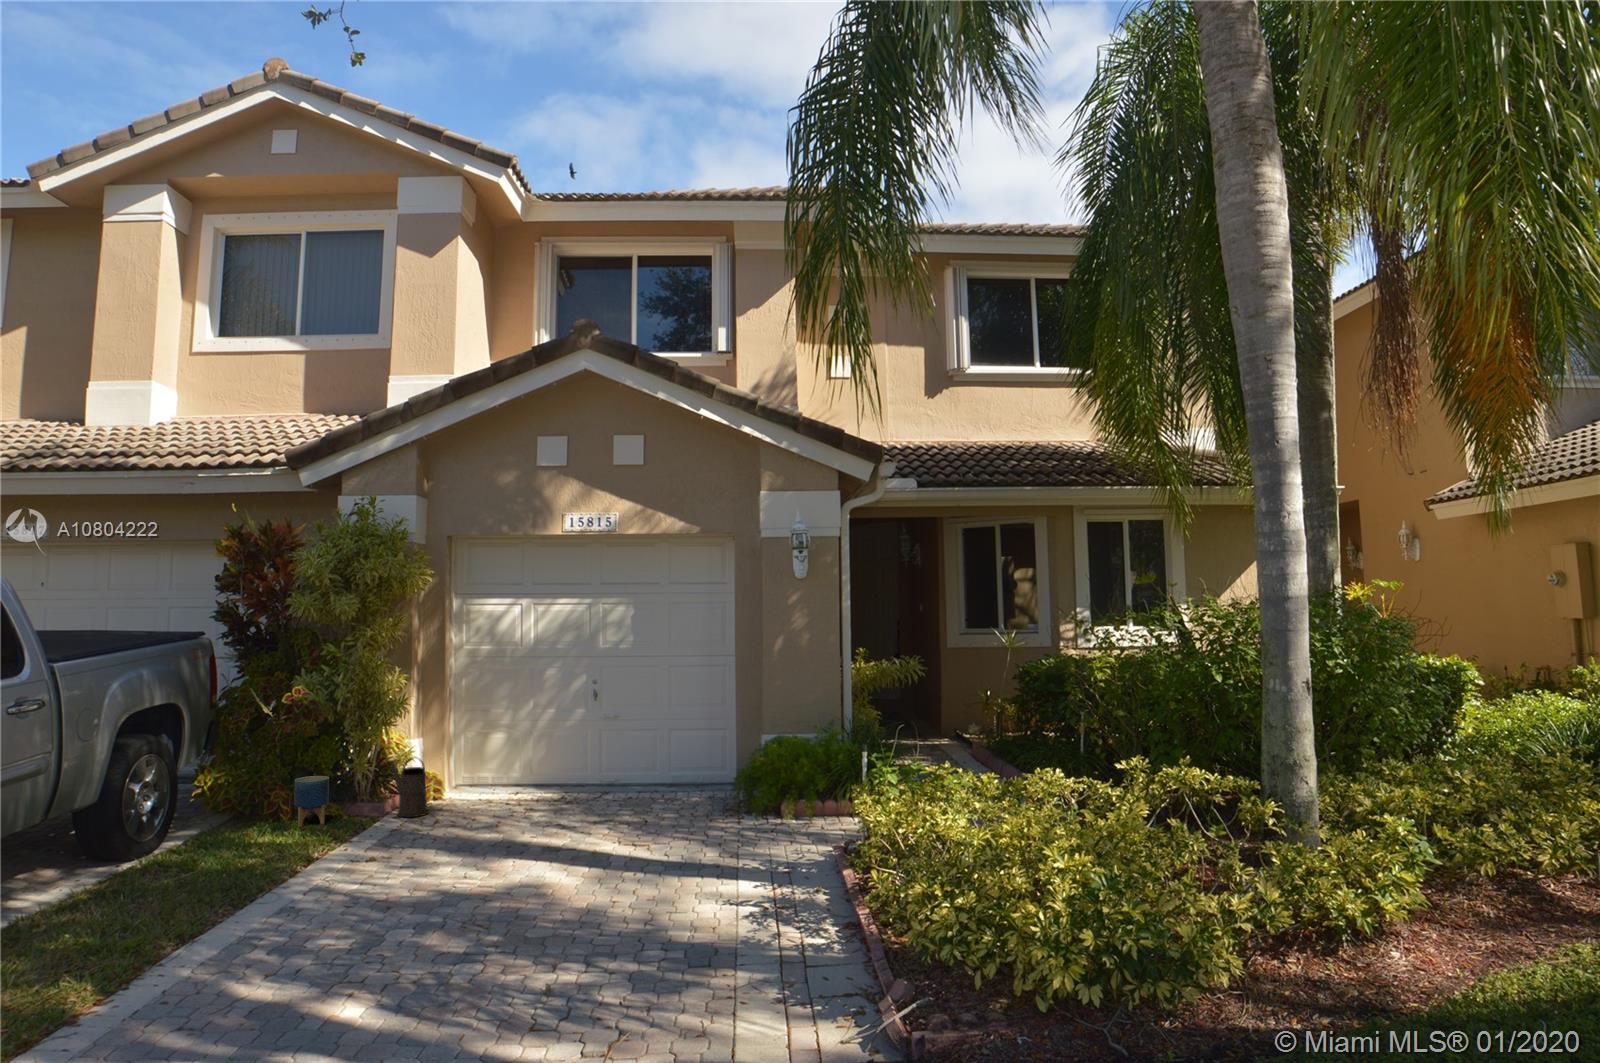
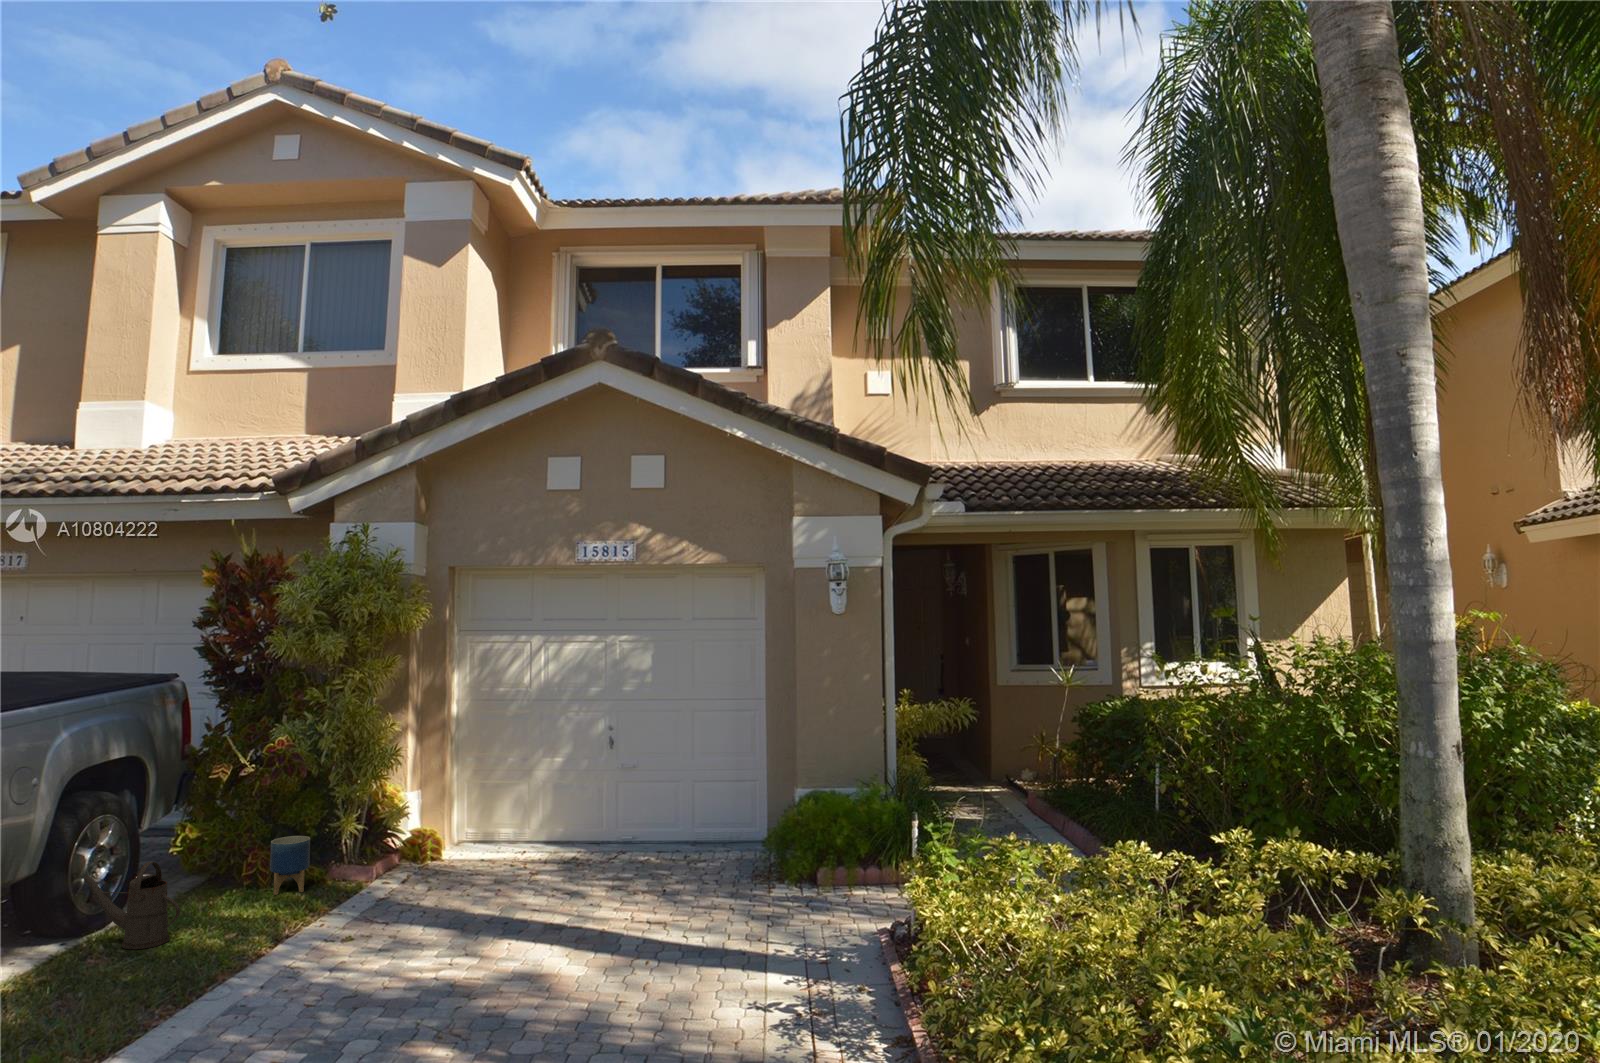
watering can: present [390,757,428,817] -> present [84,862,180,949]

